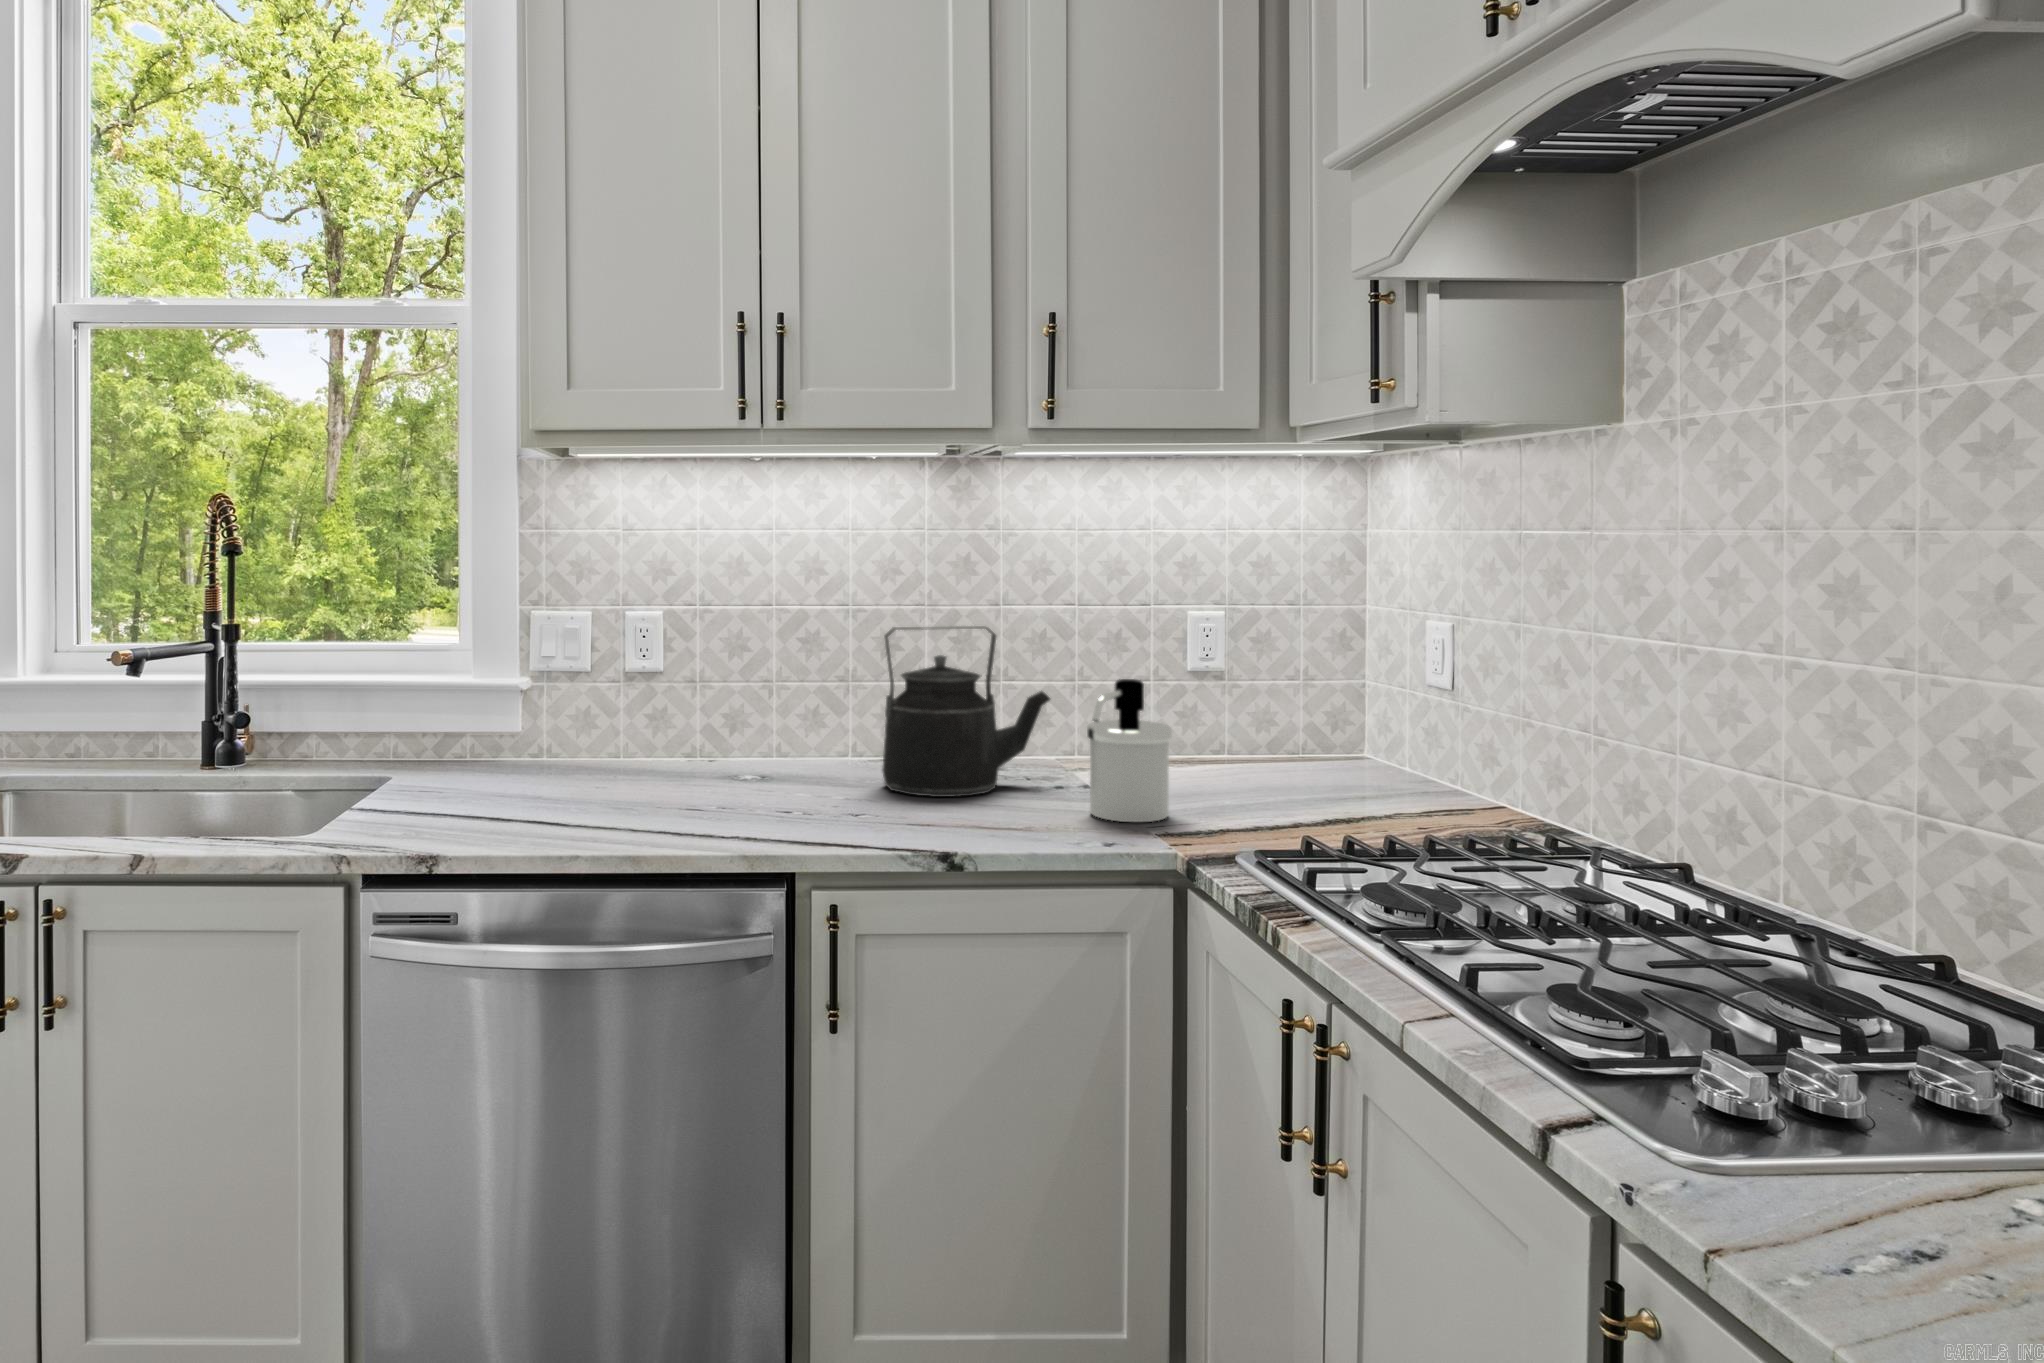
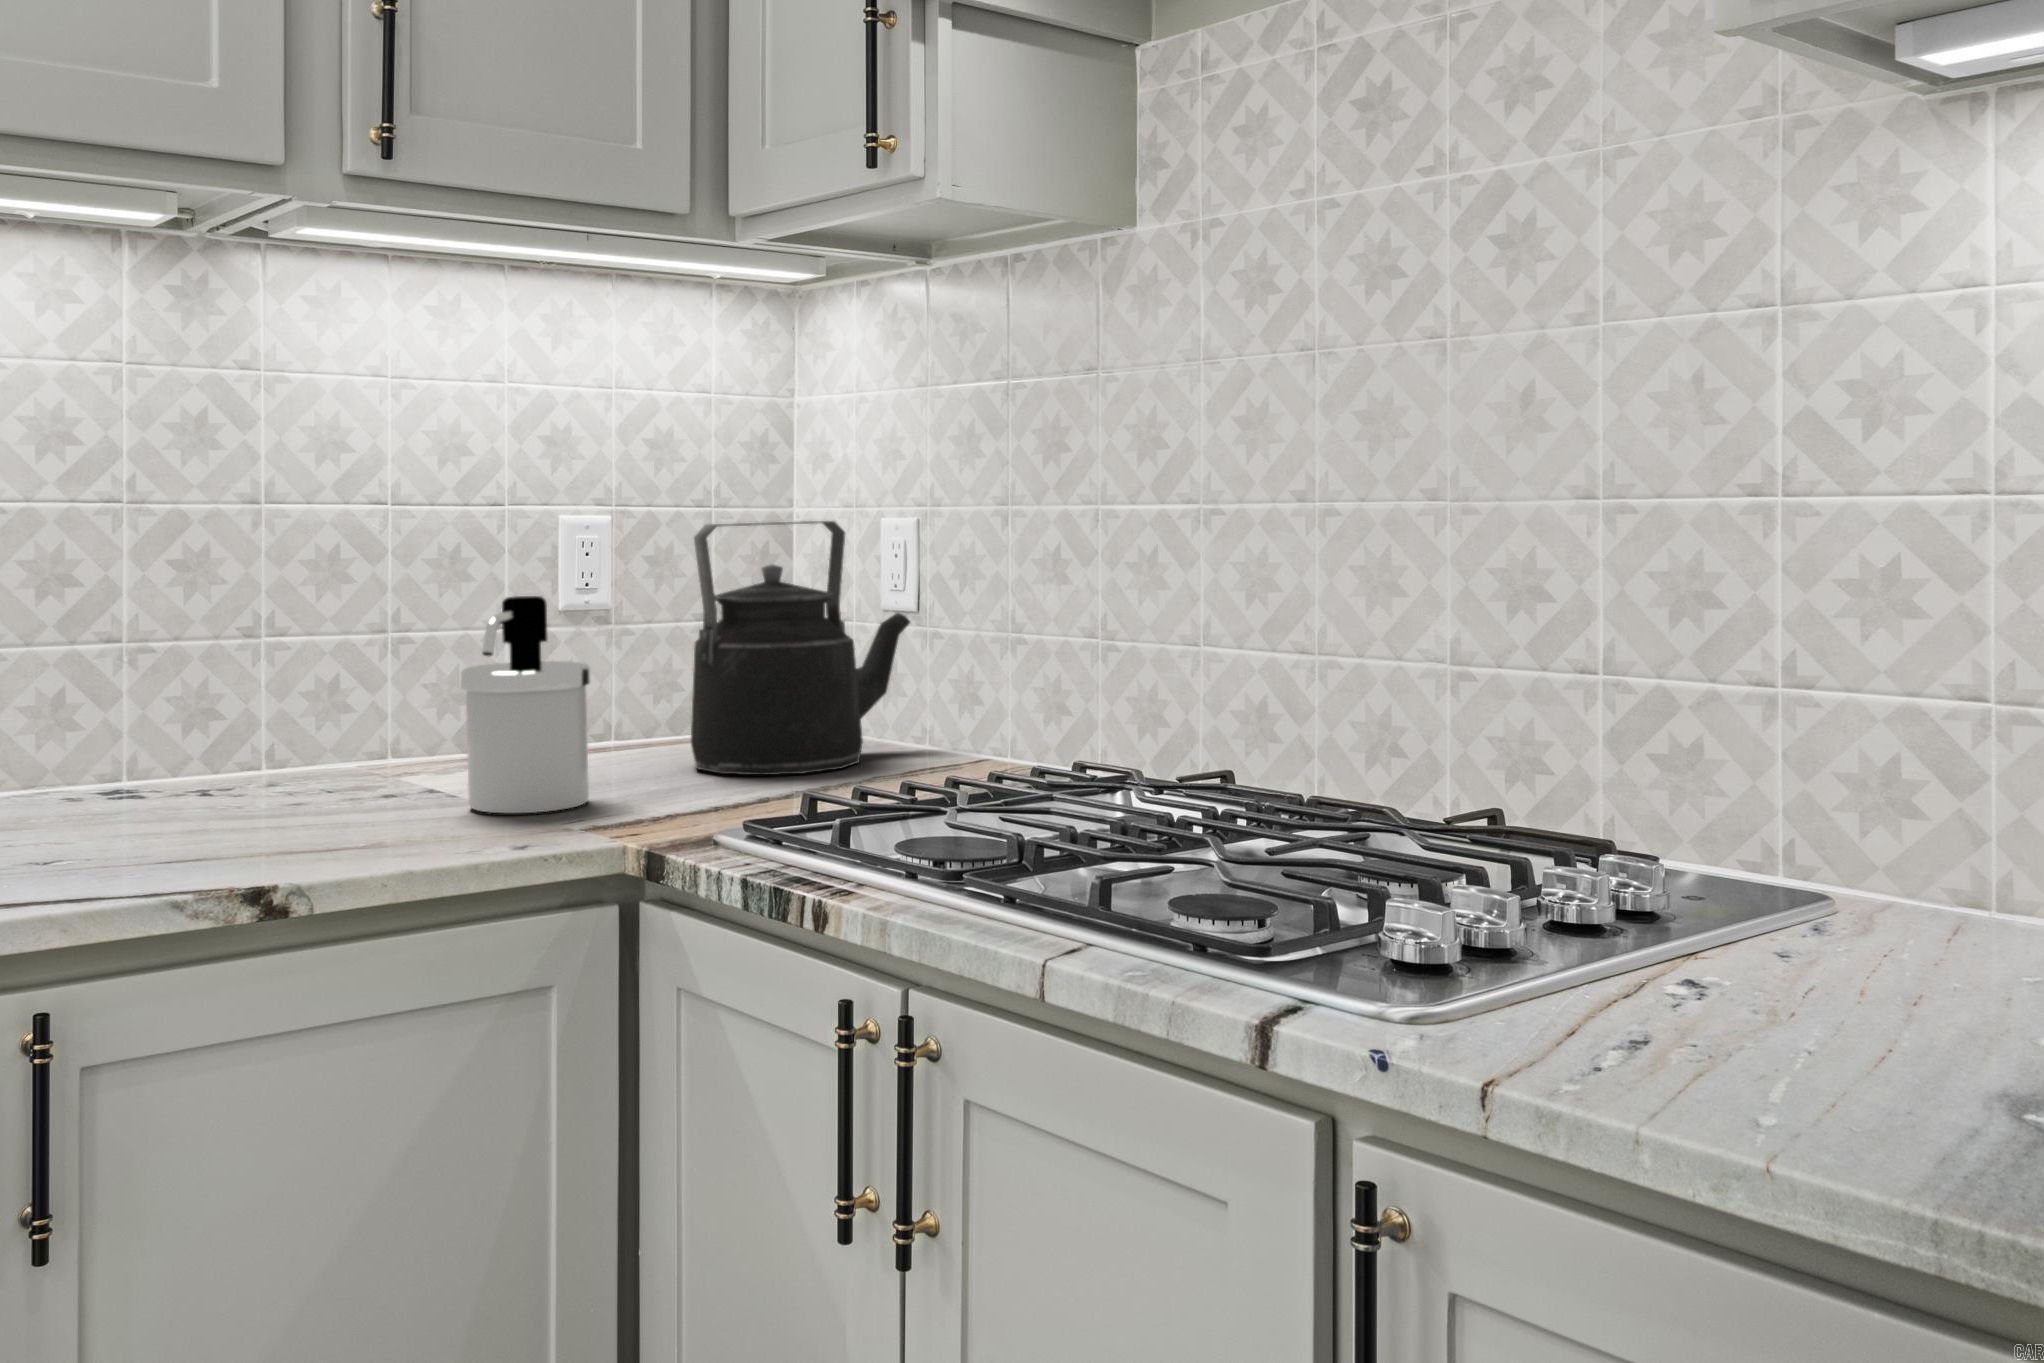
kettle: present [882,626,1050,797] -> present [691,521,910,775]

